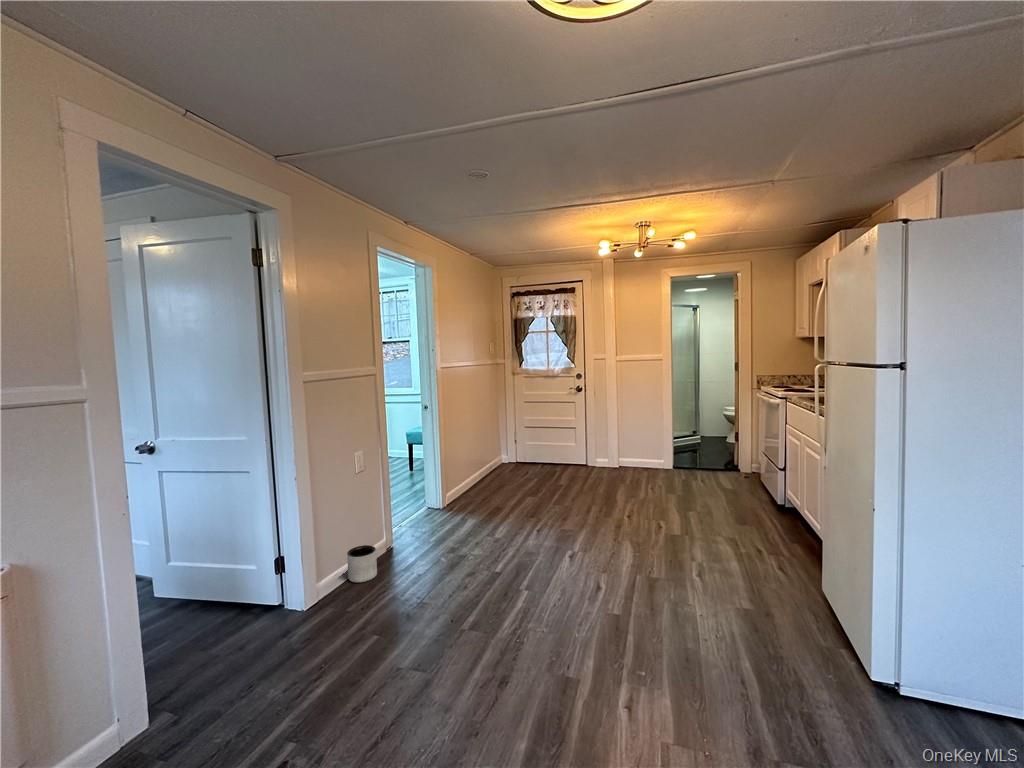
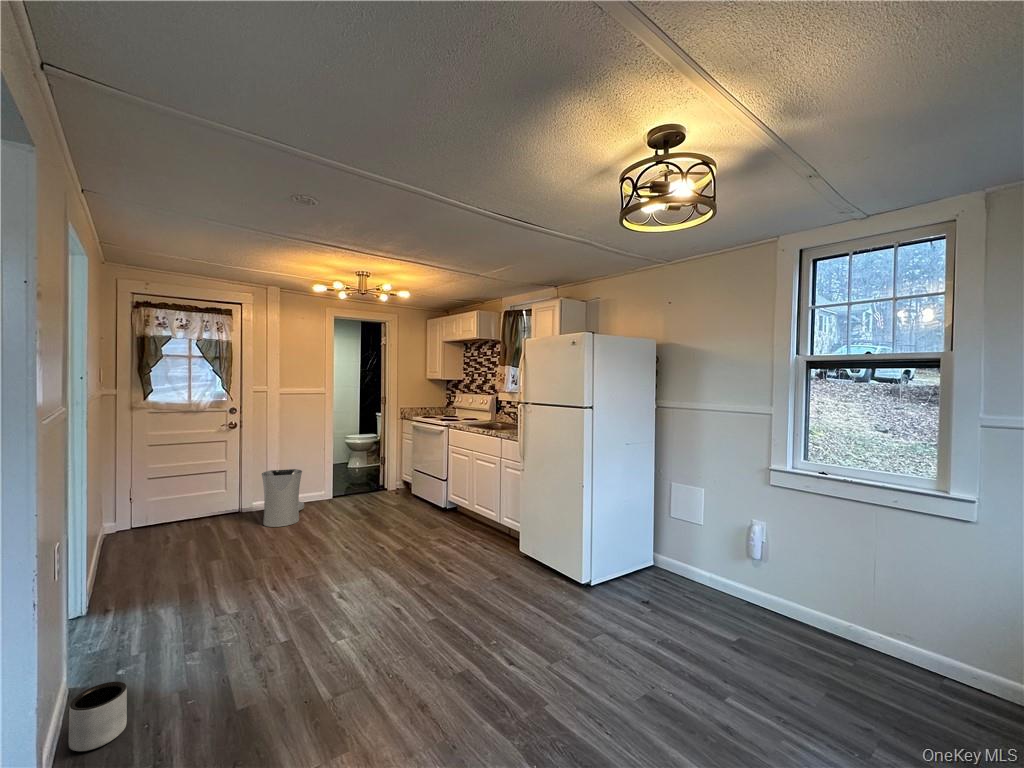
trash can: none [587,431,634,484] -> present [262,469,304,527]

